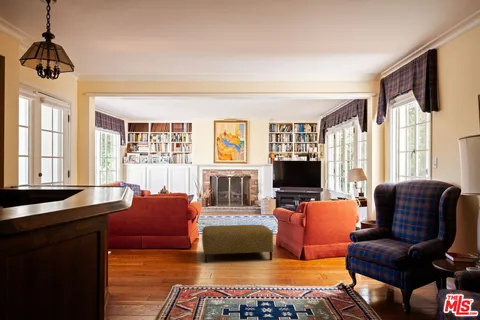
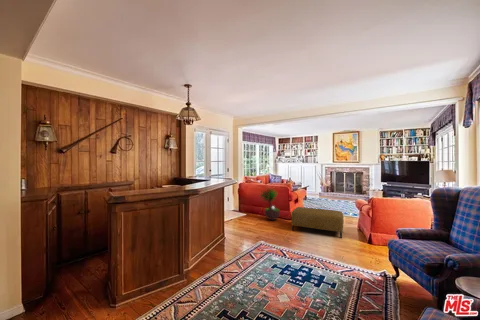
potted tree: none [140,195,176,253] -> present [261,189,280,220]

